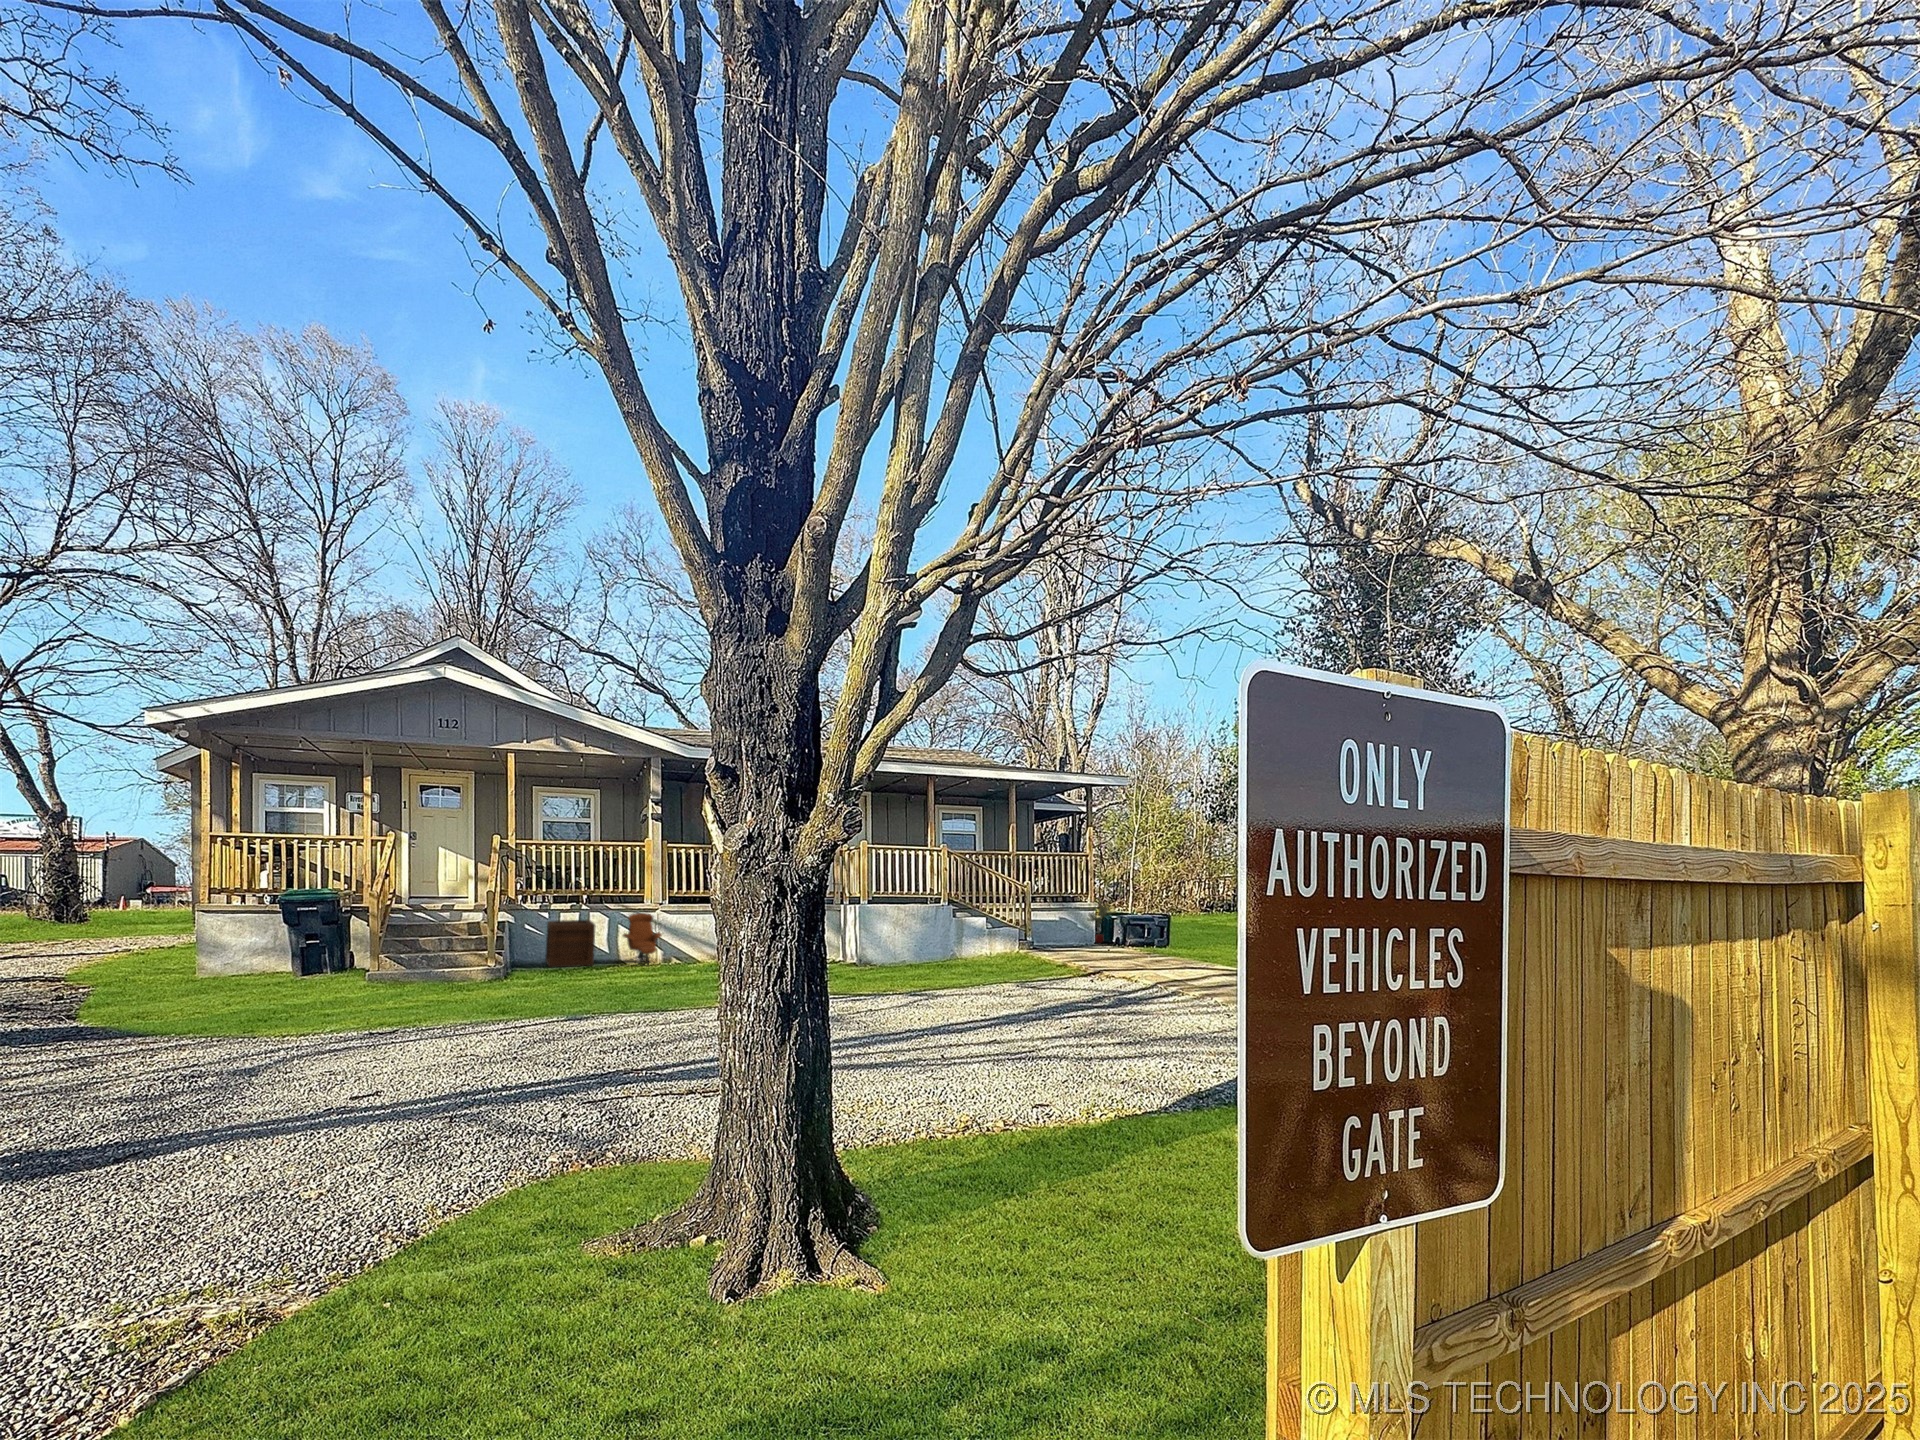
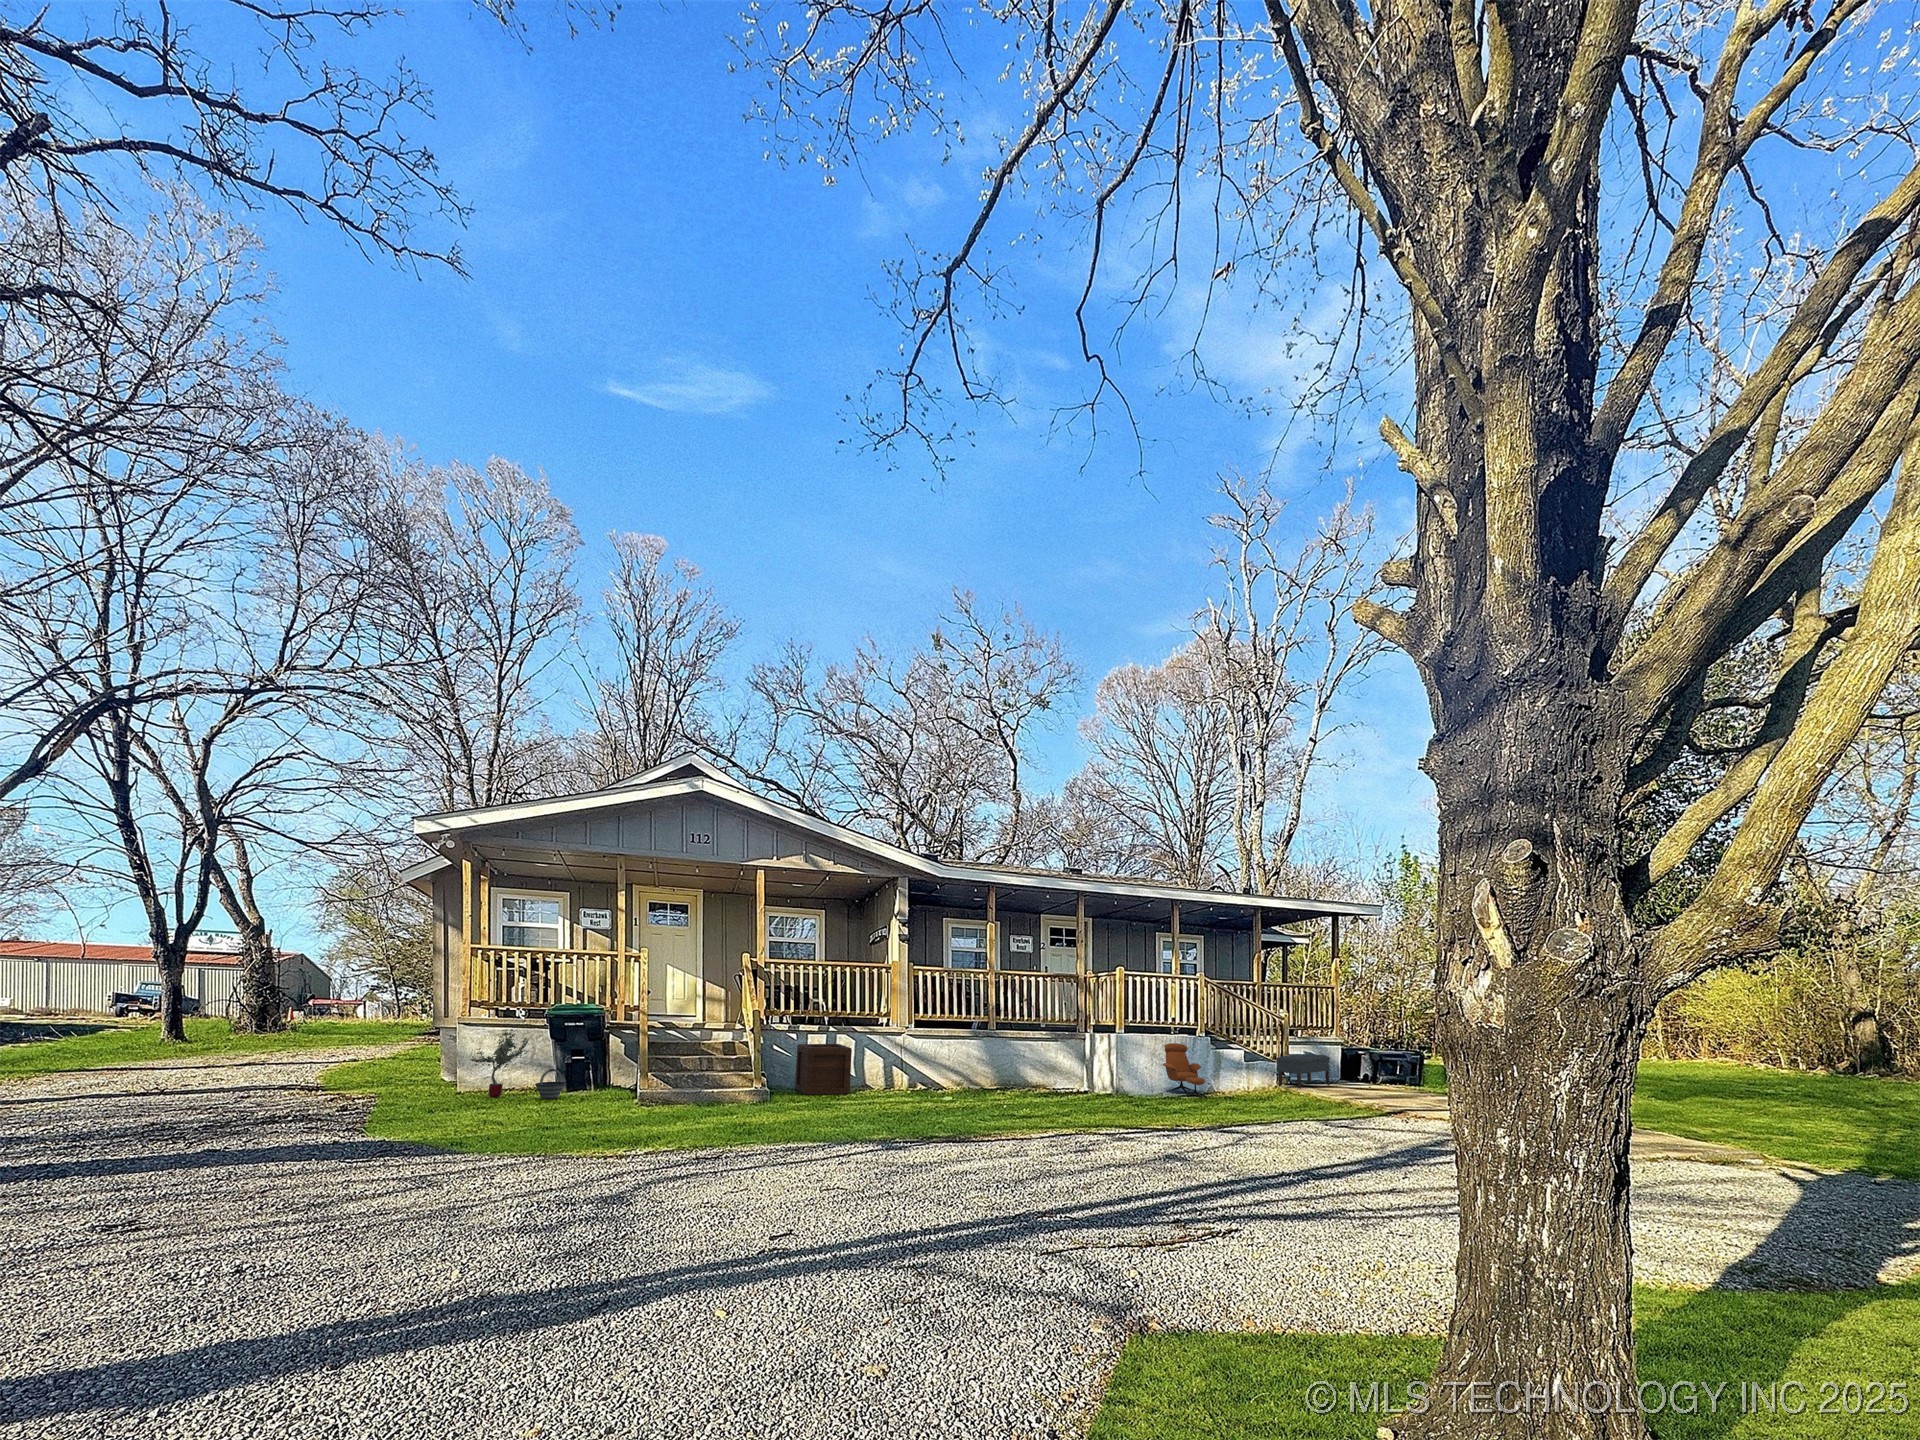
potted tree: present [1088,902,1111,943] -> present [471,1029,529,1098]
lounge chair: present [623,913,662,966] -> present [1163,1043,1206,1097]
bench: none [1027,918,1080,950] -> present [1276,1054,1330,1089]
bucket: none [270,950,302,978] -> present [535,1069,566,1099]

